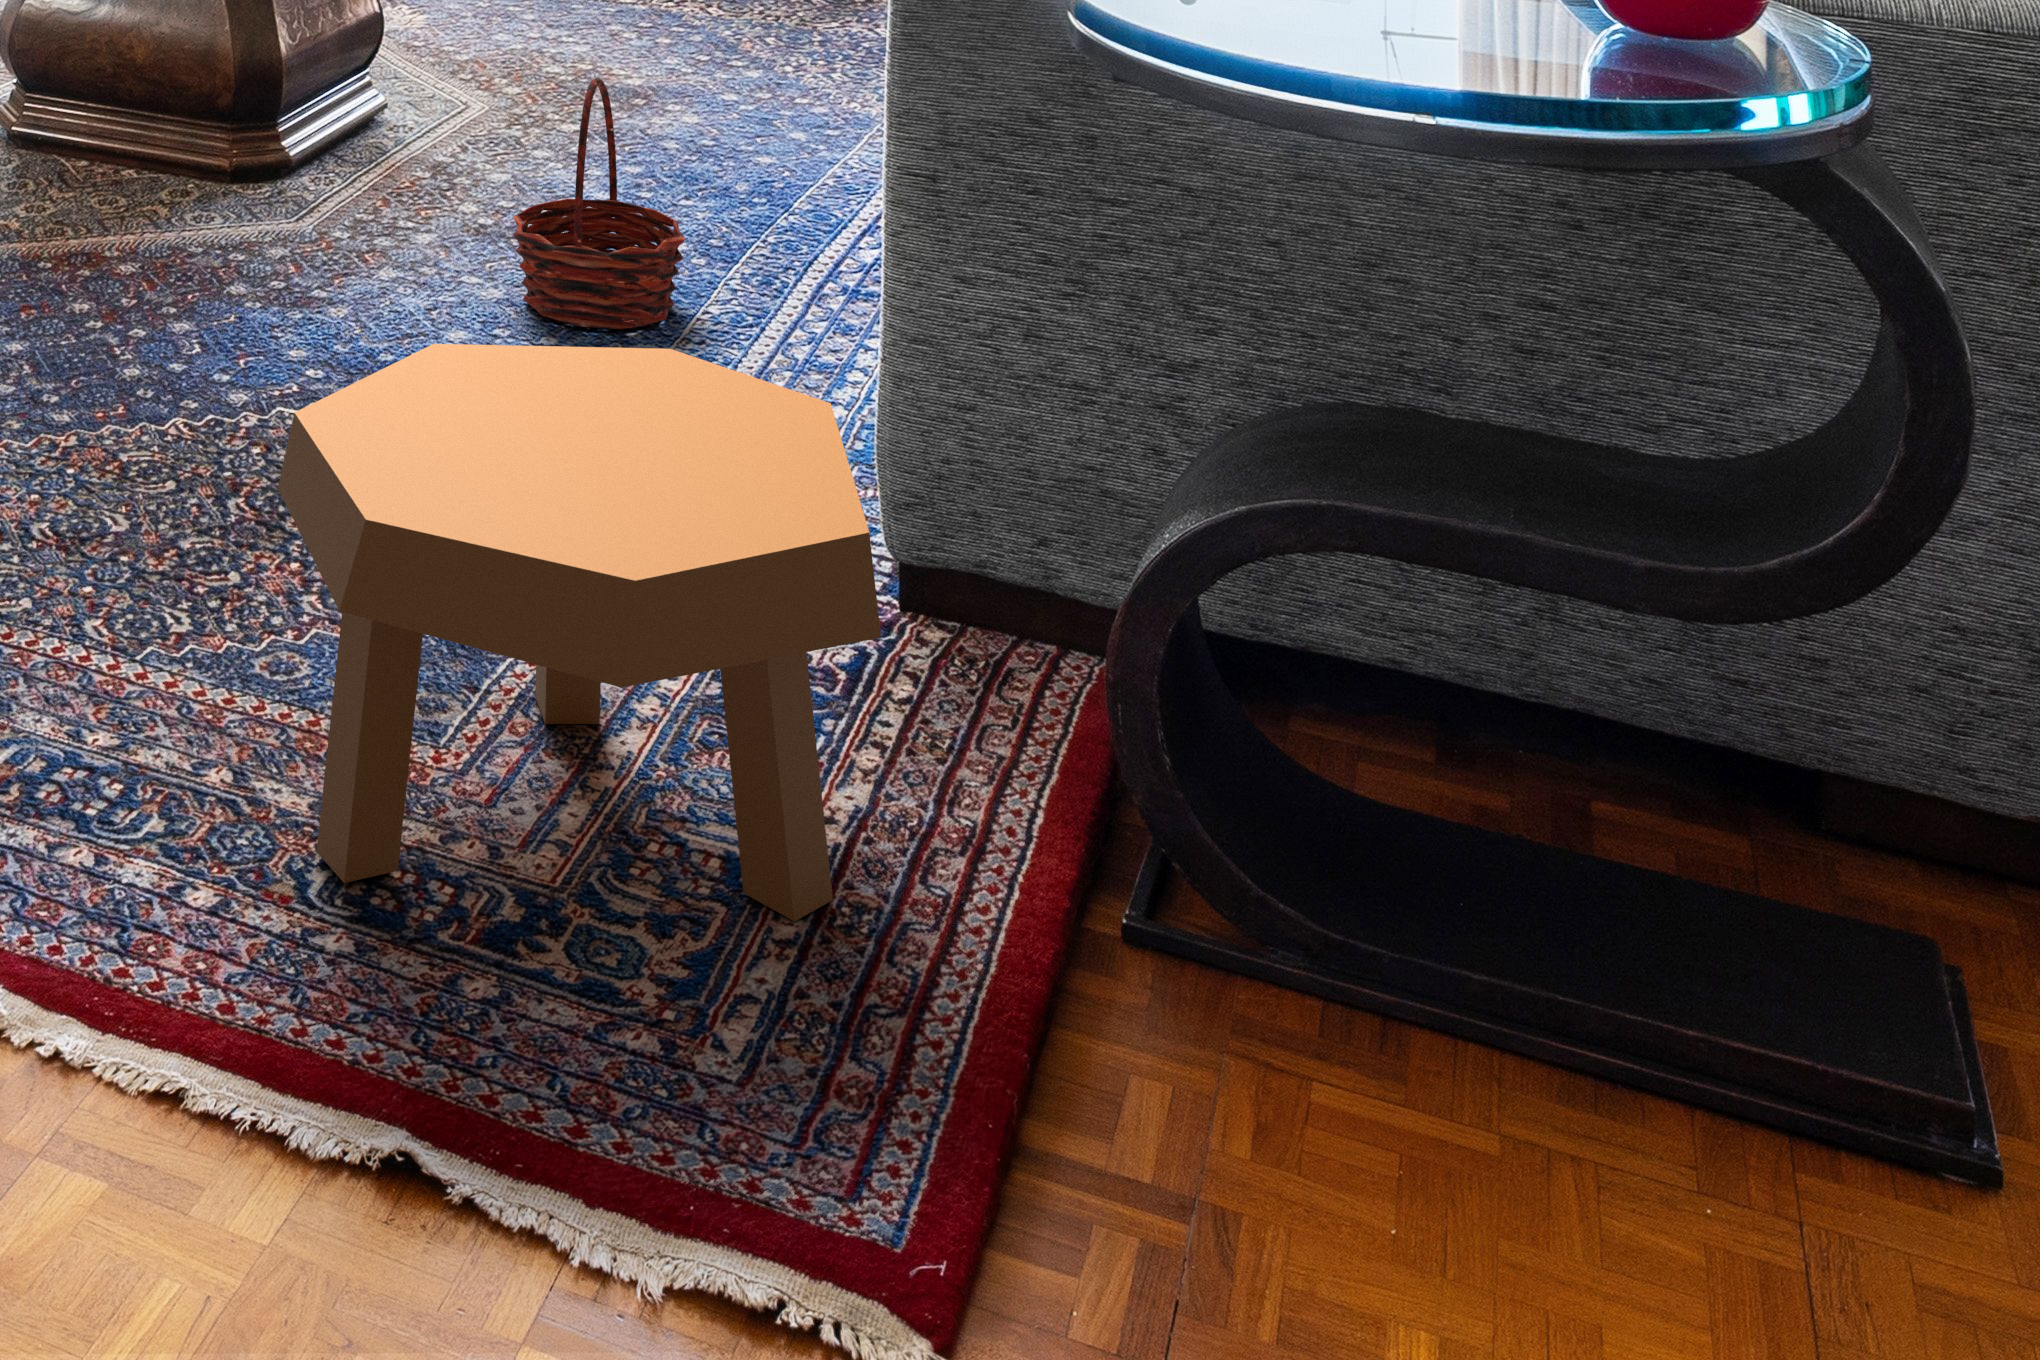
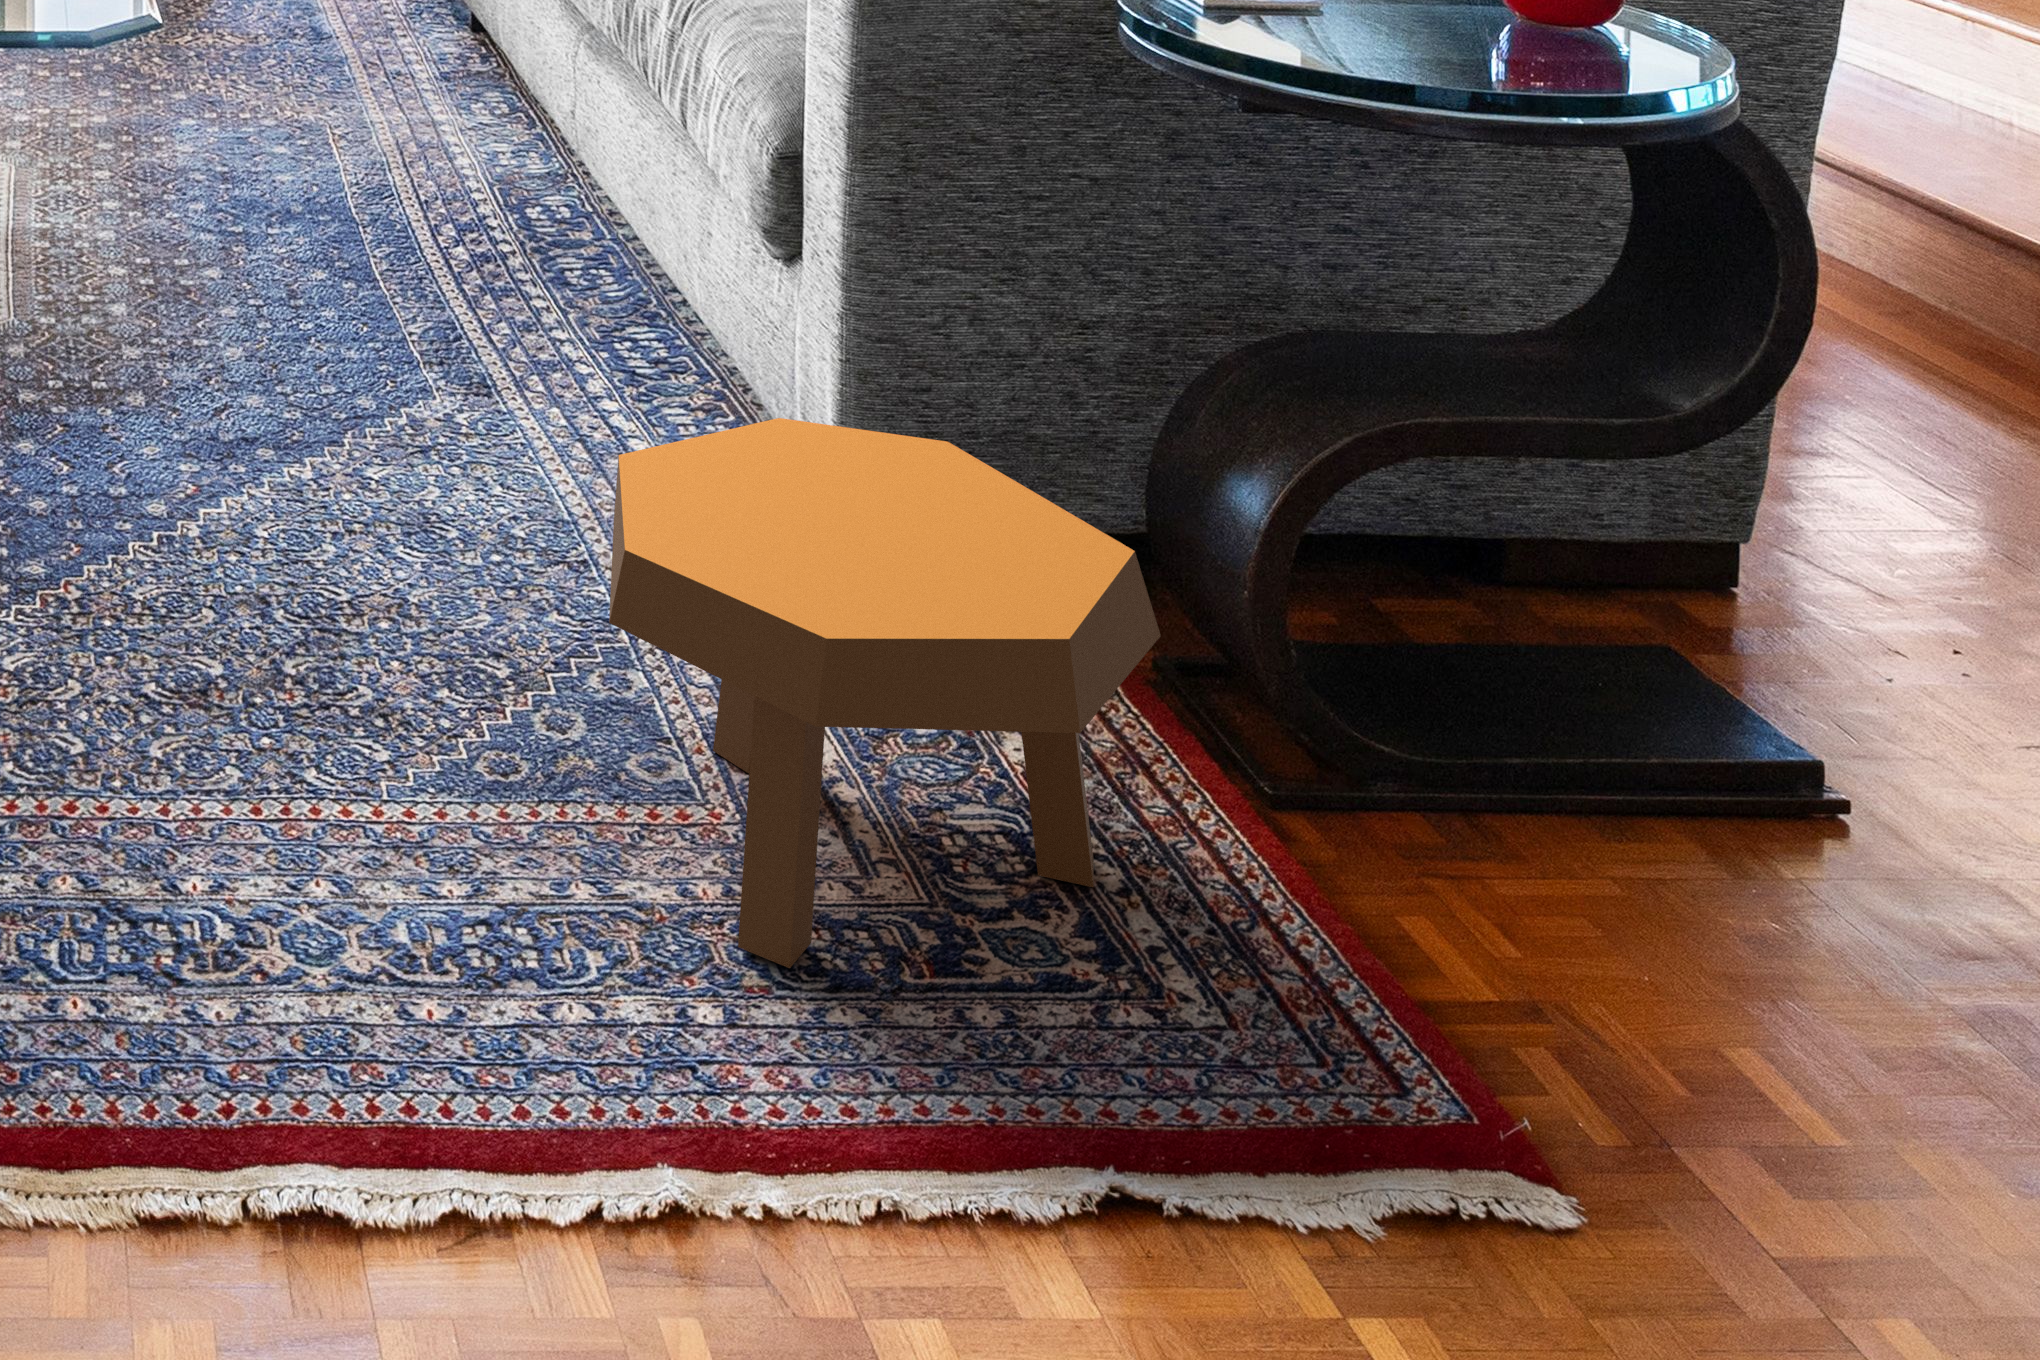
basket: present [513,78,685,329] -> none [259,160,414,392]

